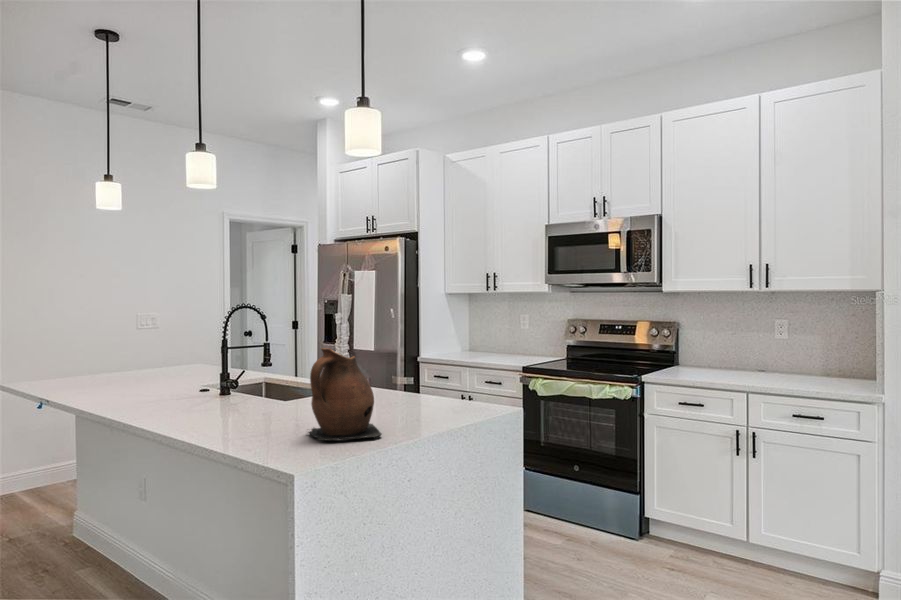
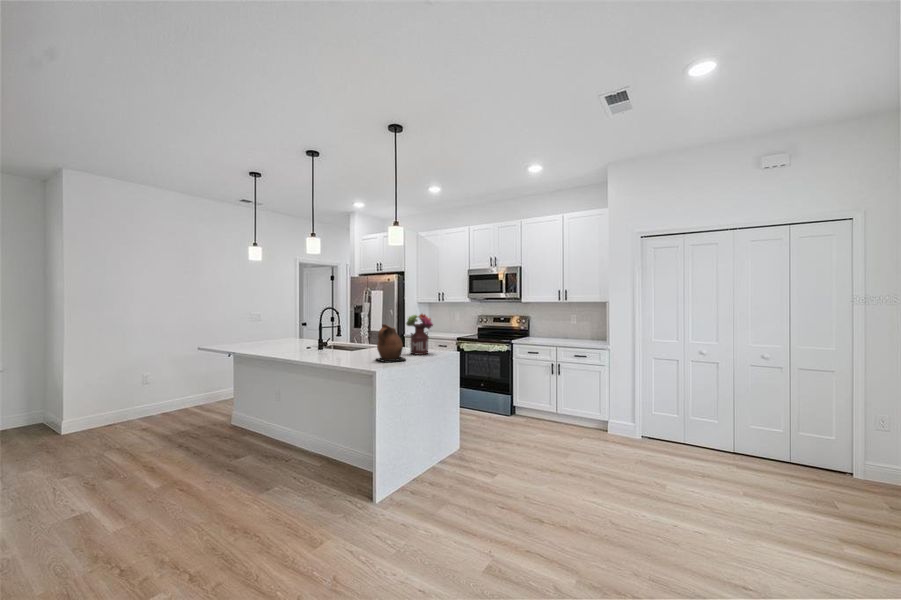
flower arrangement: none [389,319,455,417] -> present [406,314,433,355]

